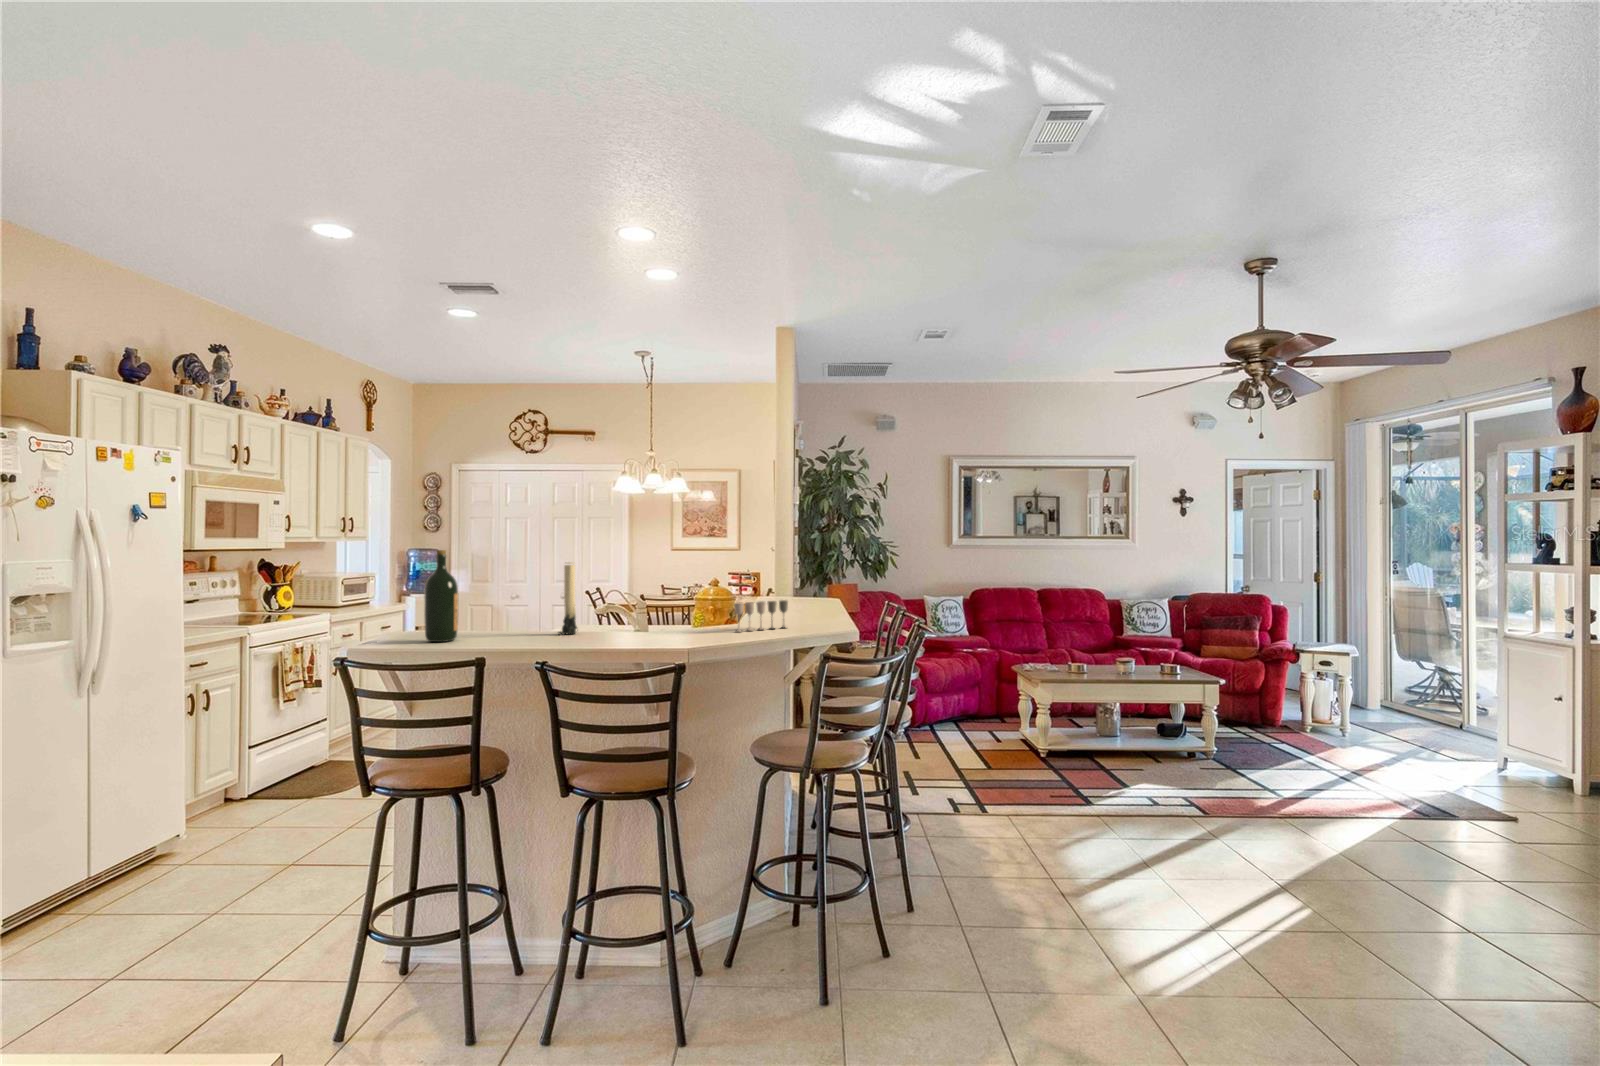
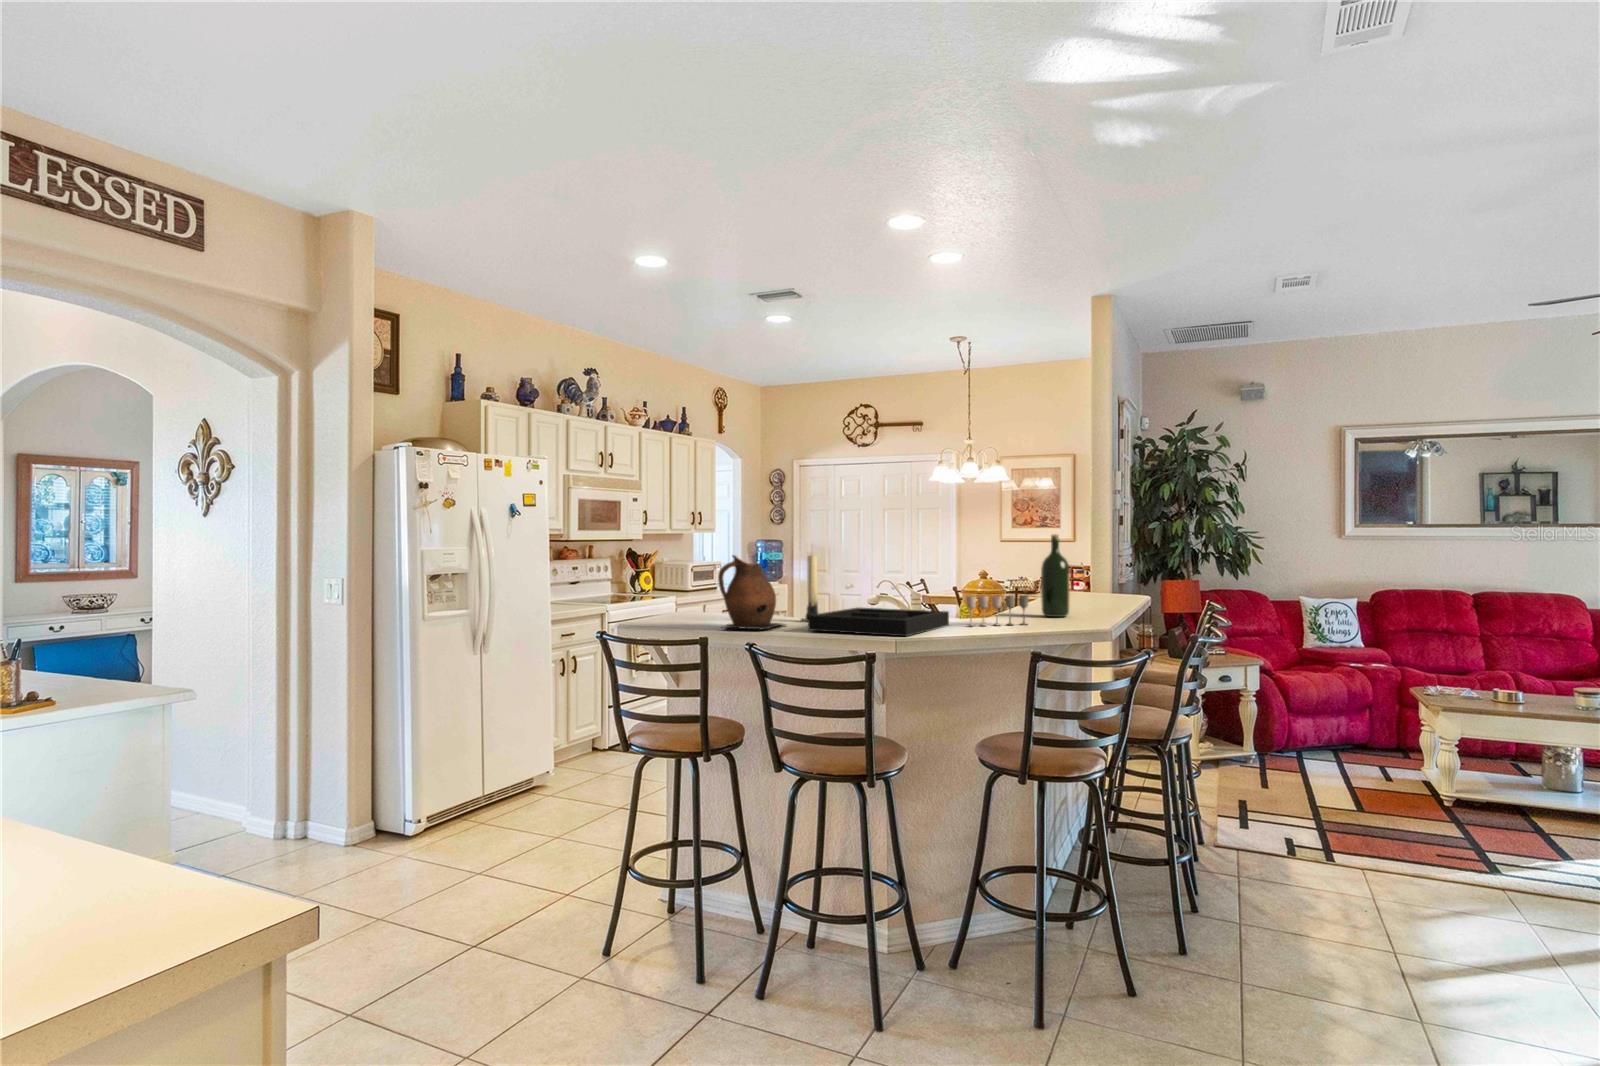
wine bottle: present [424,550,458,642] -> present [1041,534,1070,617]
ceramic pitcher: none [476,565,549,647] -> present [718,555,783,630]
decorative tray: none [584,618,716,645] -> present [808,608,949,636]

